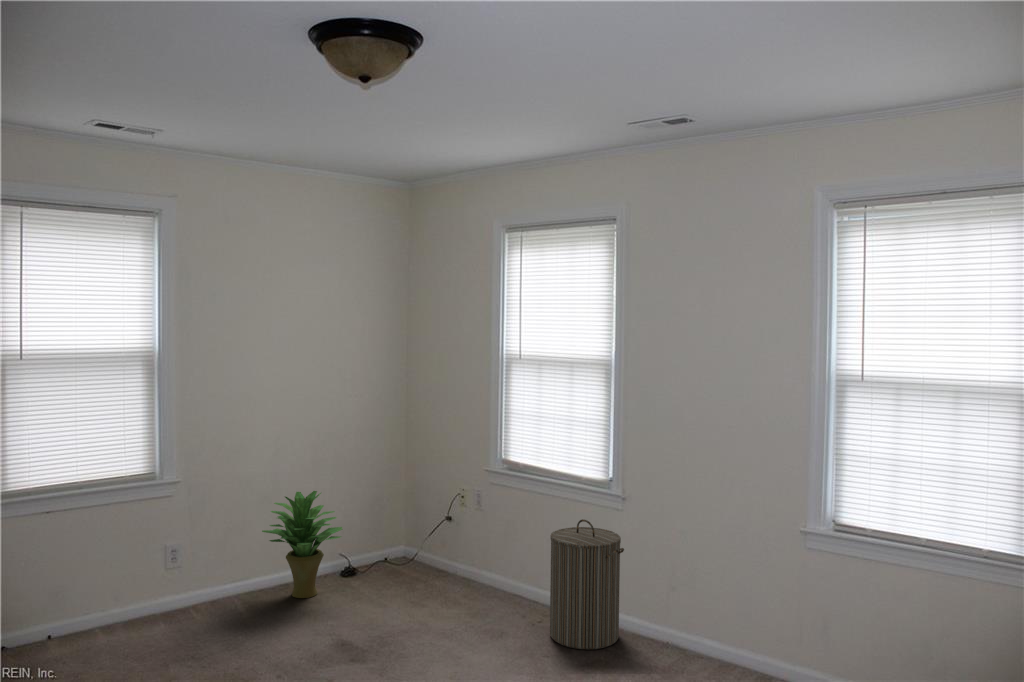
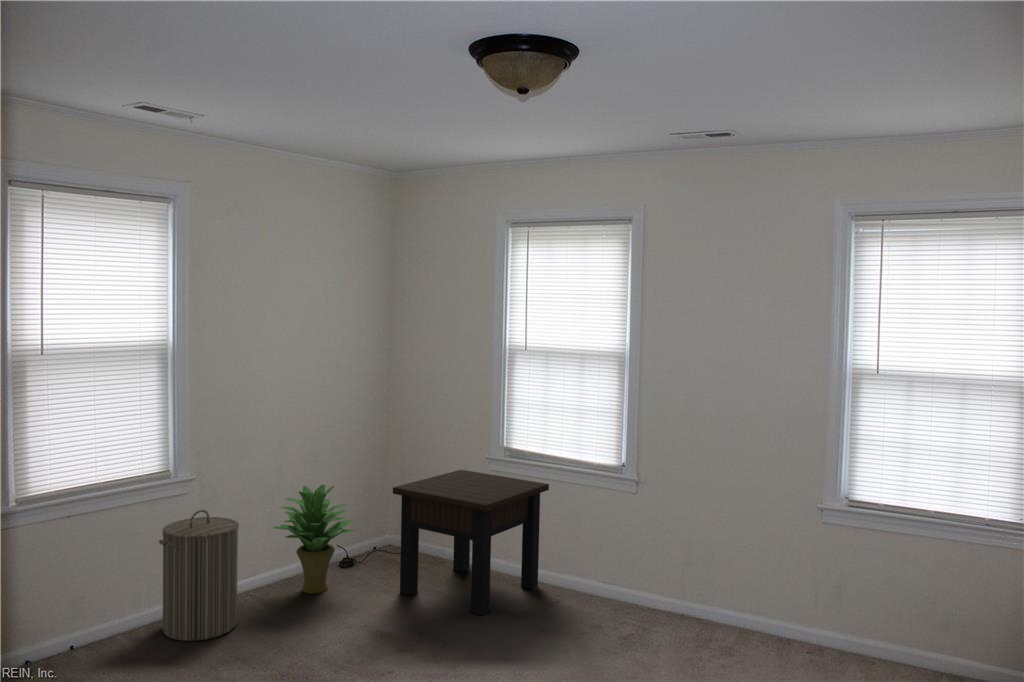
side table: none [375,480,536,630] -> present [393,470,549,616]
laundry hamper: present [550,519,624,650] -> present [159,510,239,641]

